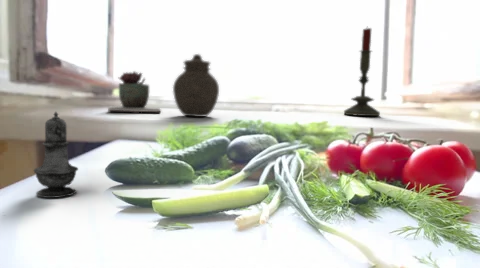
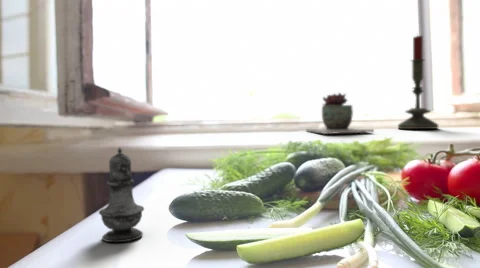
jar: present [173,54,219,117] -> none [219,75,267,140]
succulent plant: present [108,72,161,112] -> present [306,93,374,134]

